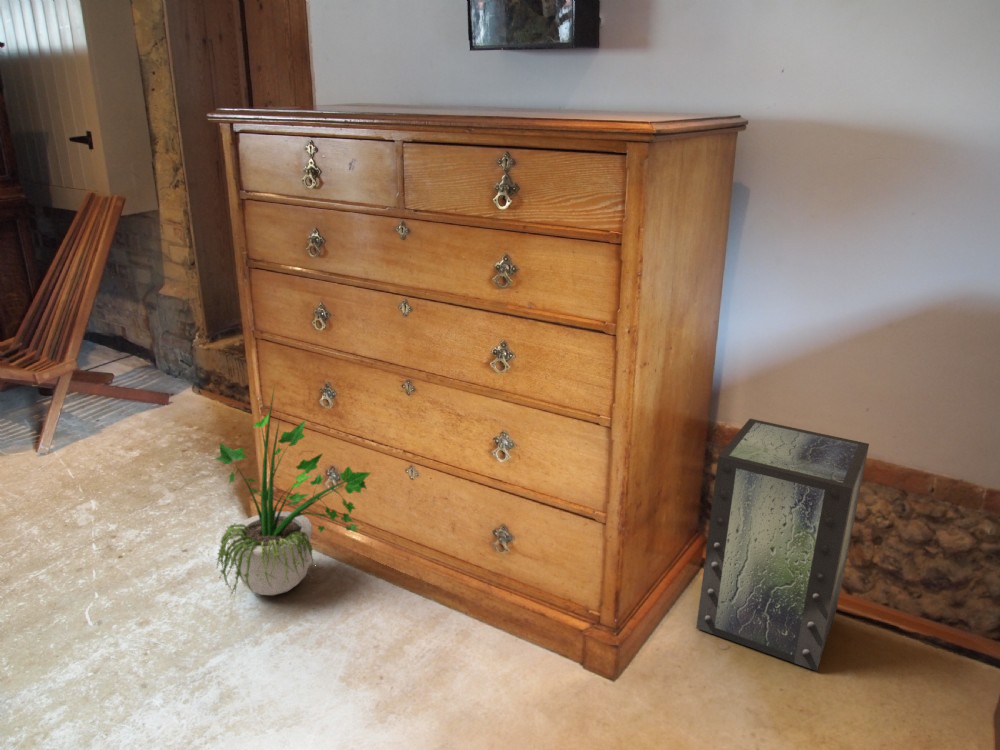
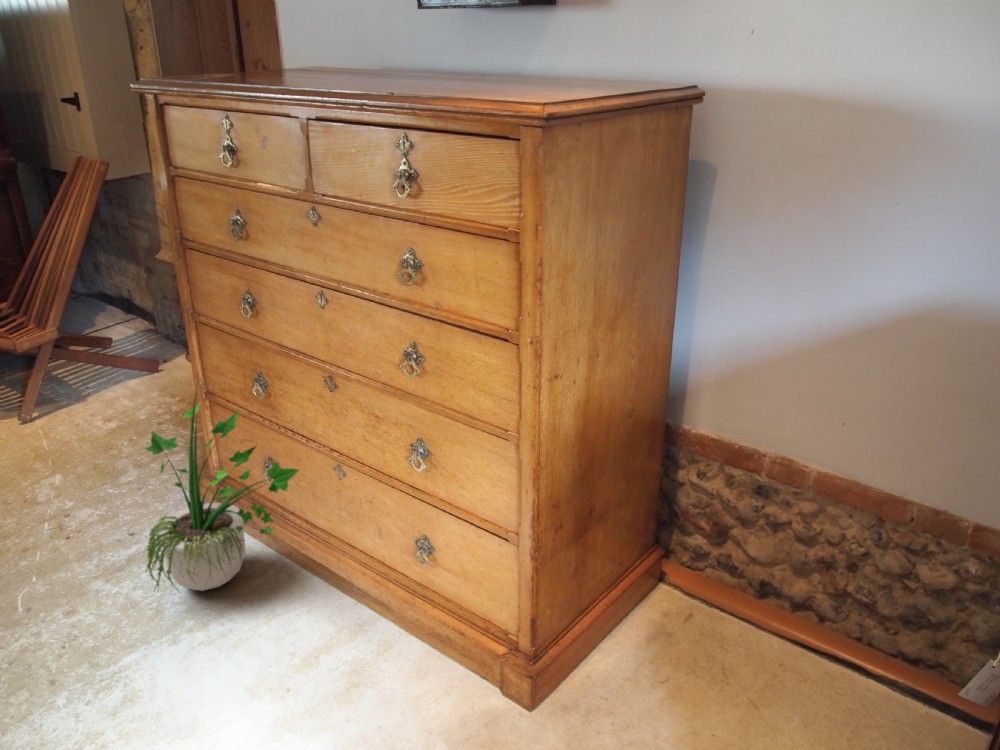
storage box: present [696,419,869,671] -> none [638,425,841,715]

